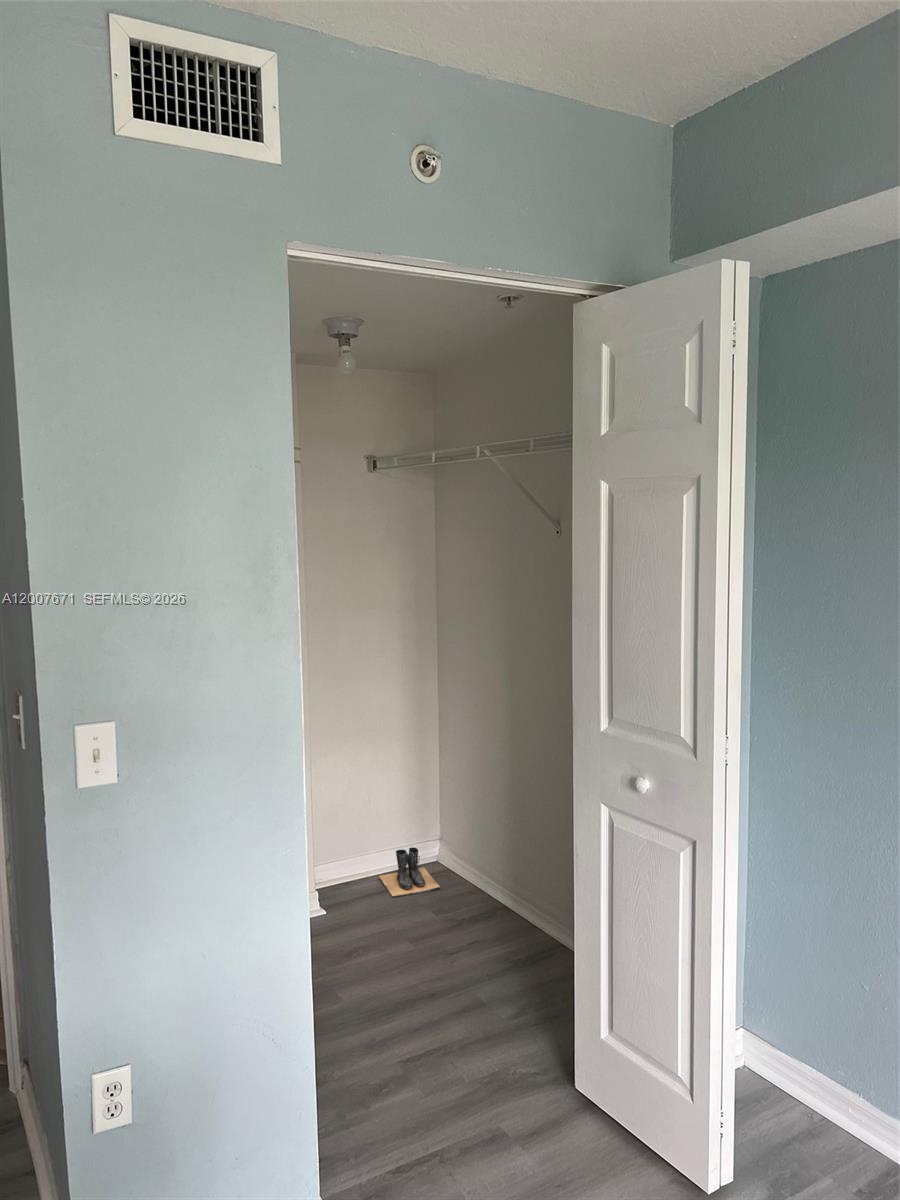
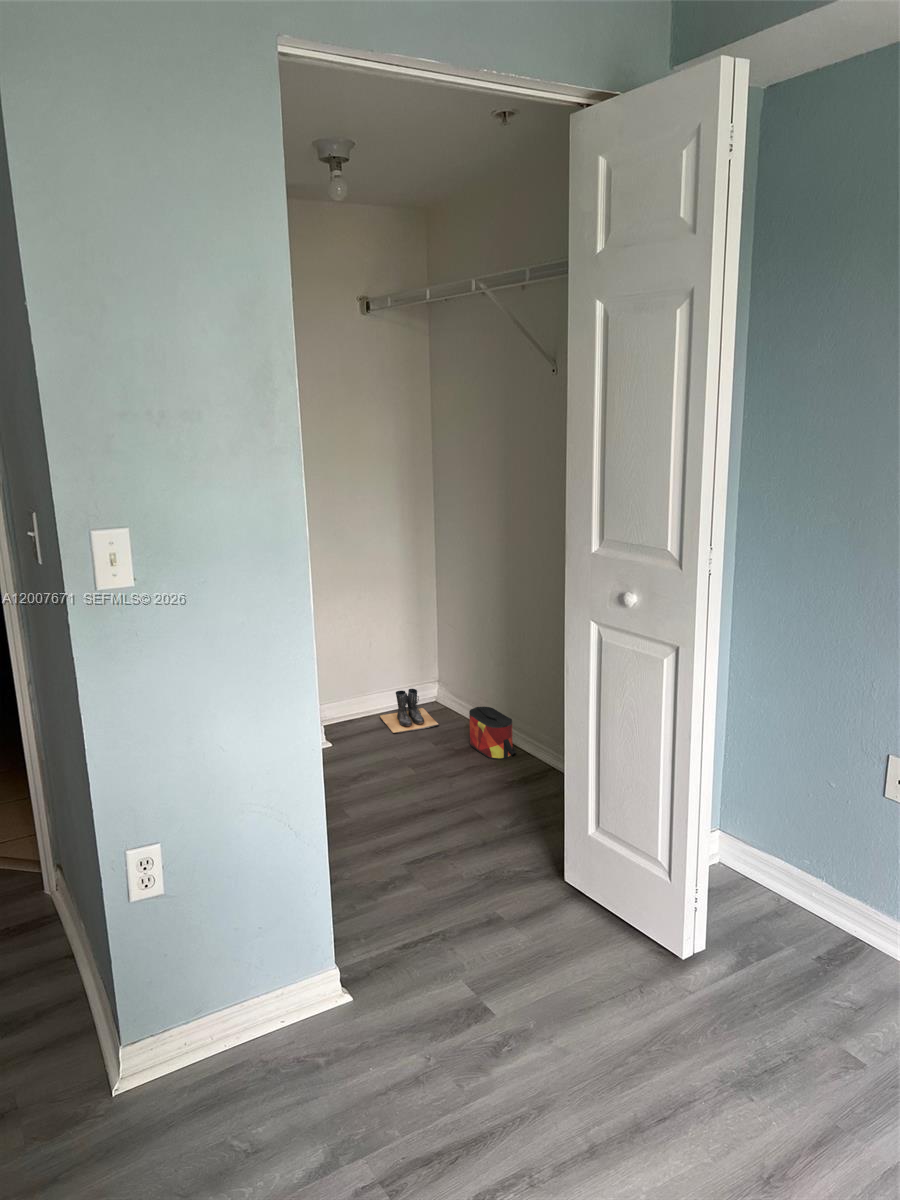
bag: none [472,870,521,930] -> present [469,707,516,760]

